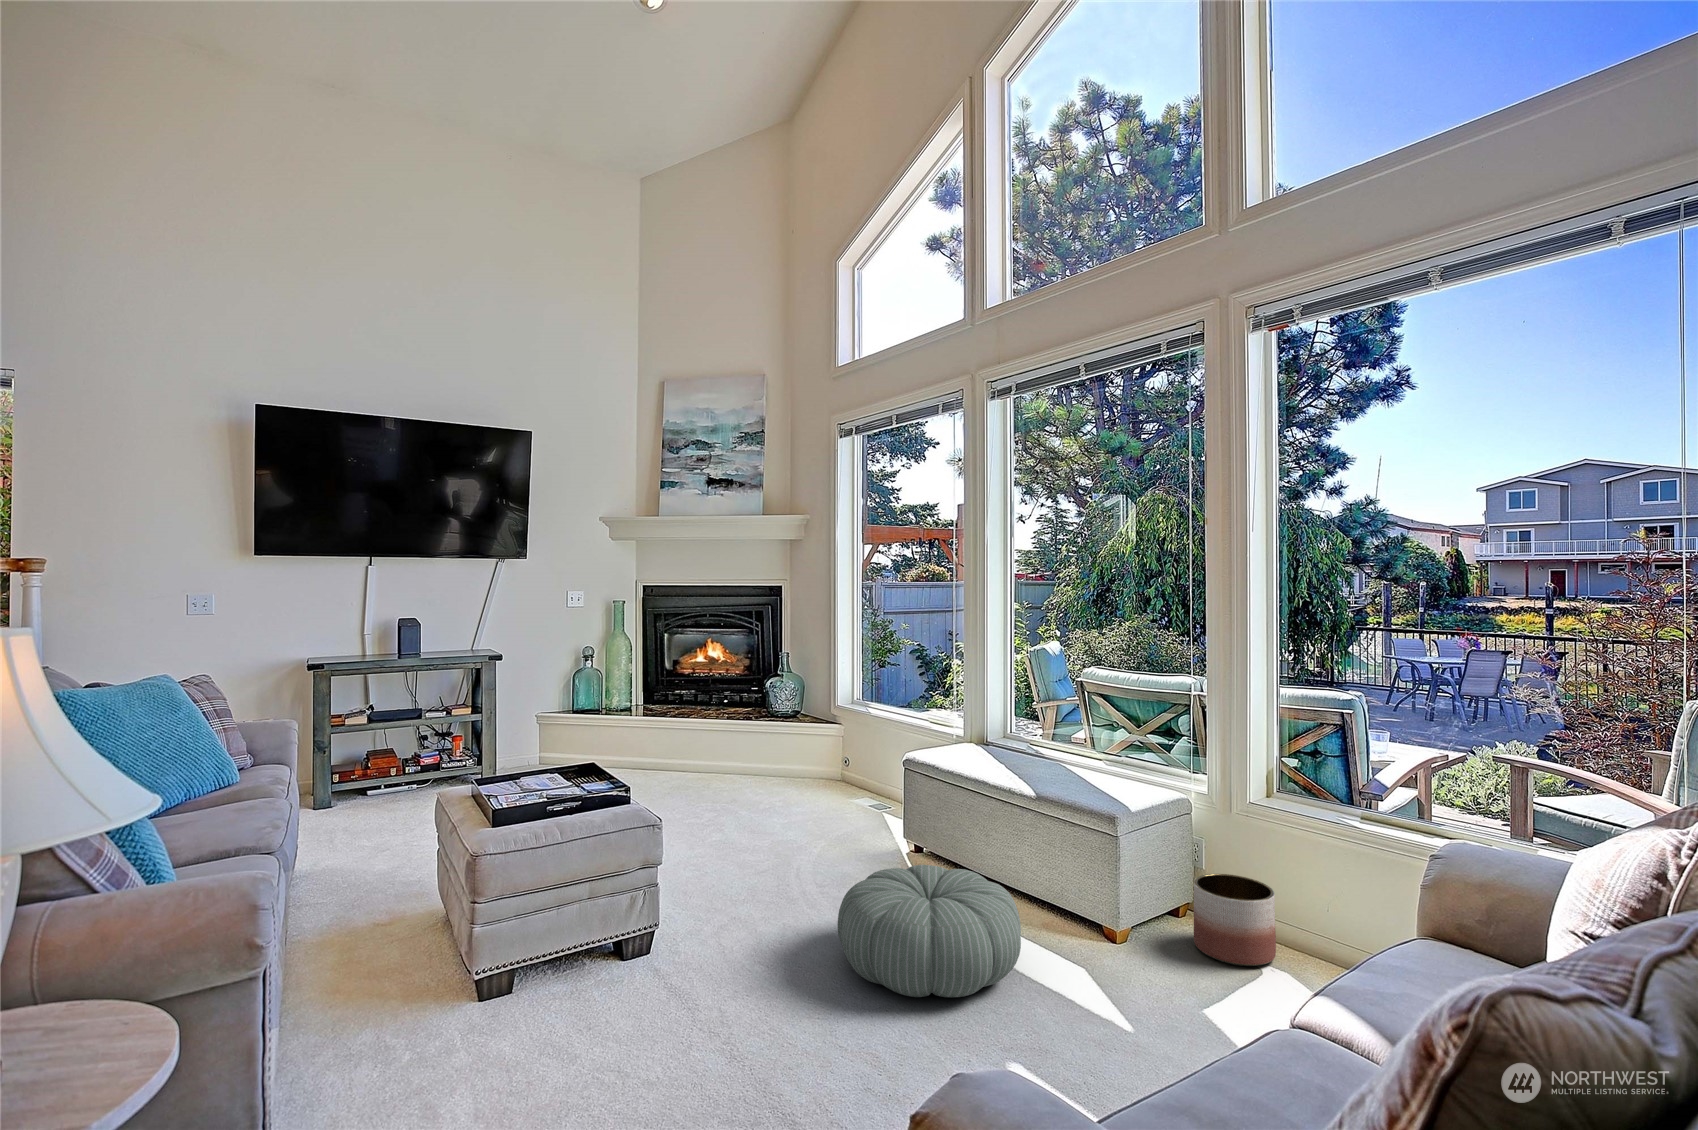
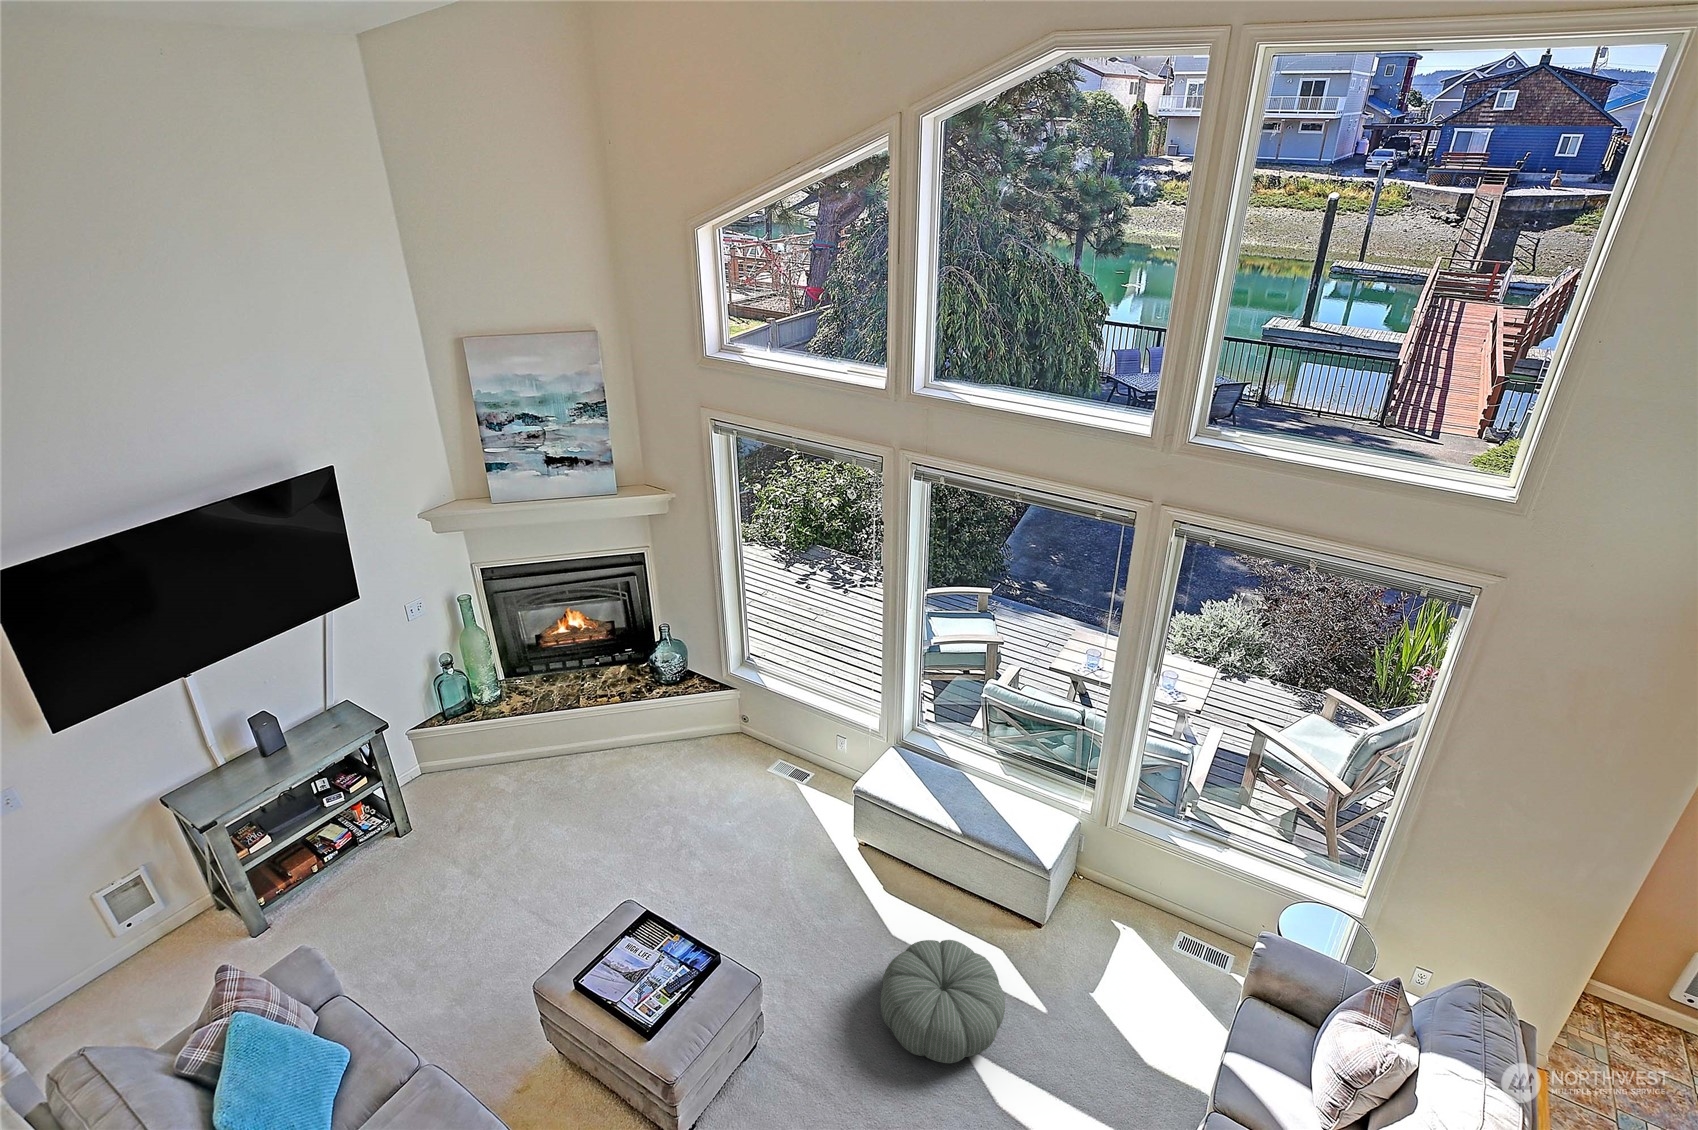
planter: present [1194,874,1276,966] -> none [1082,887,1136,952]

